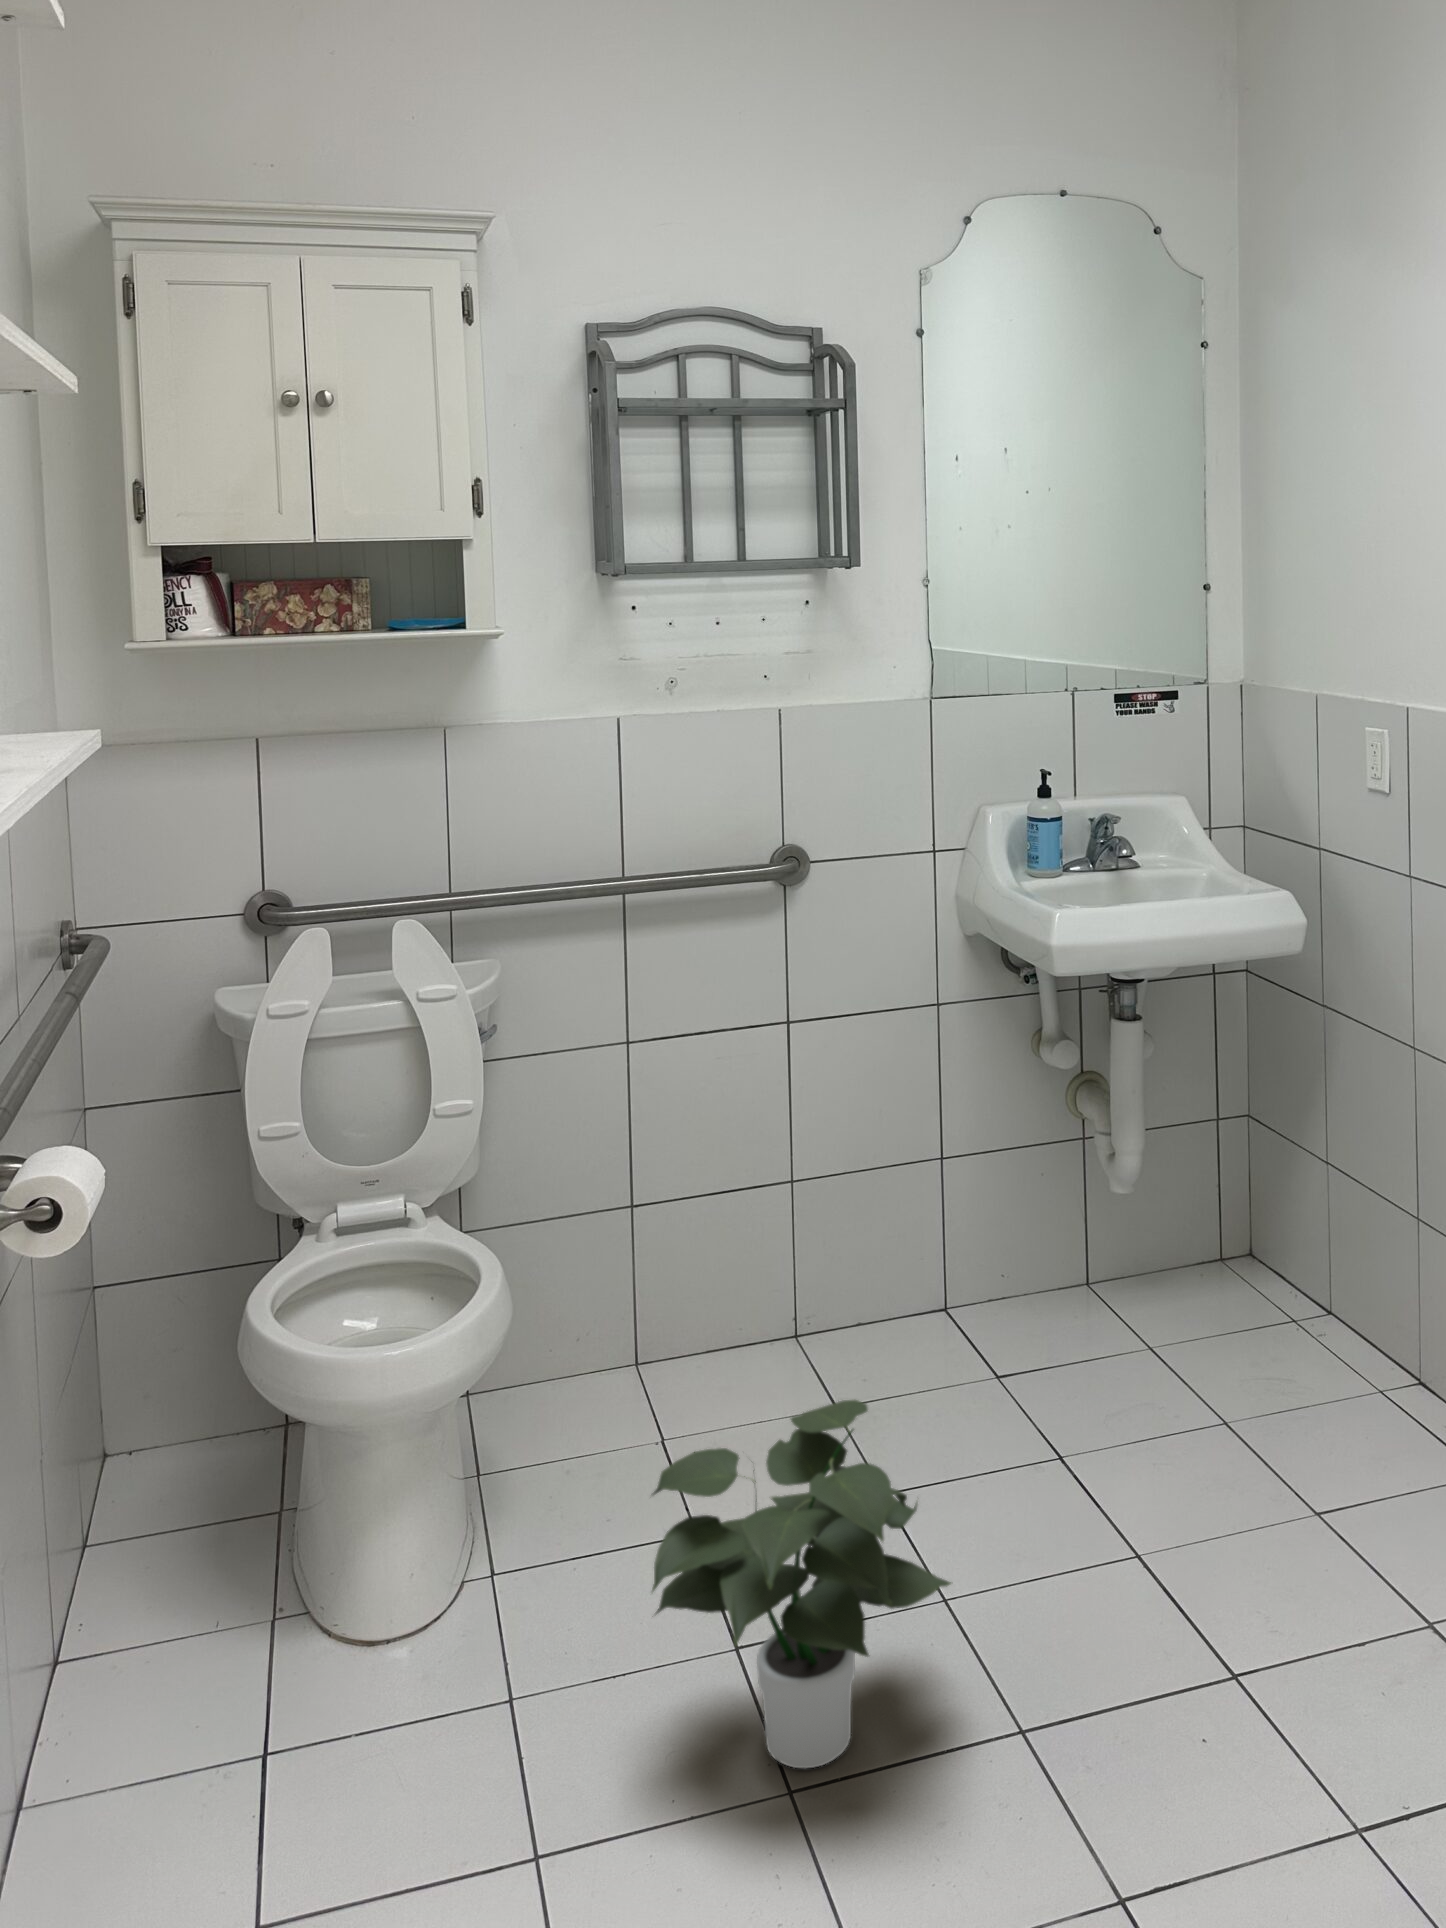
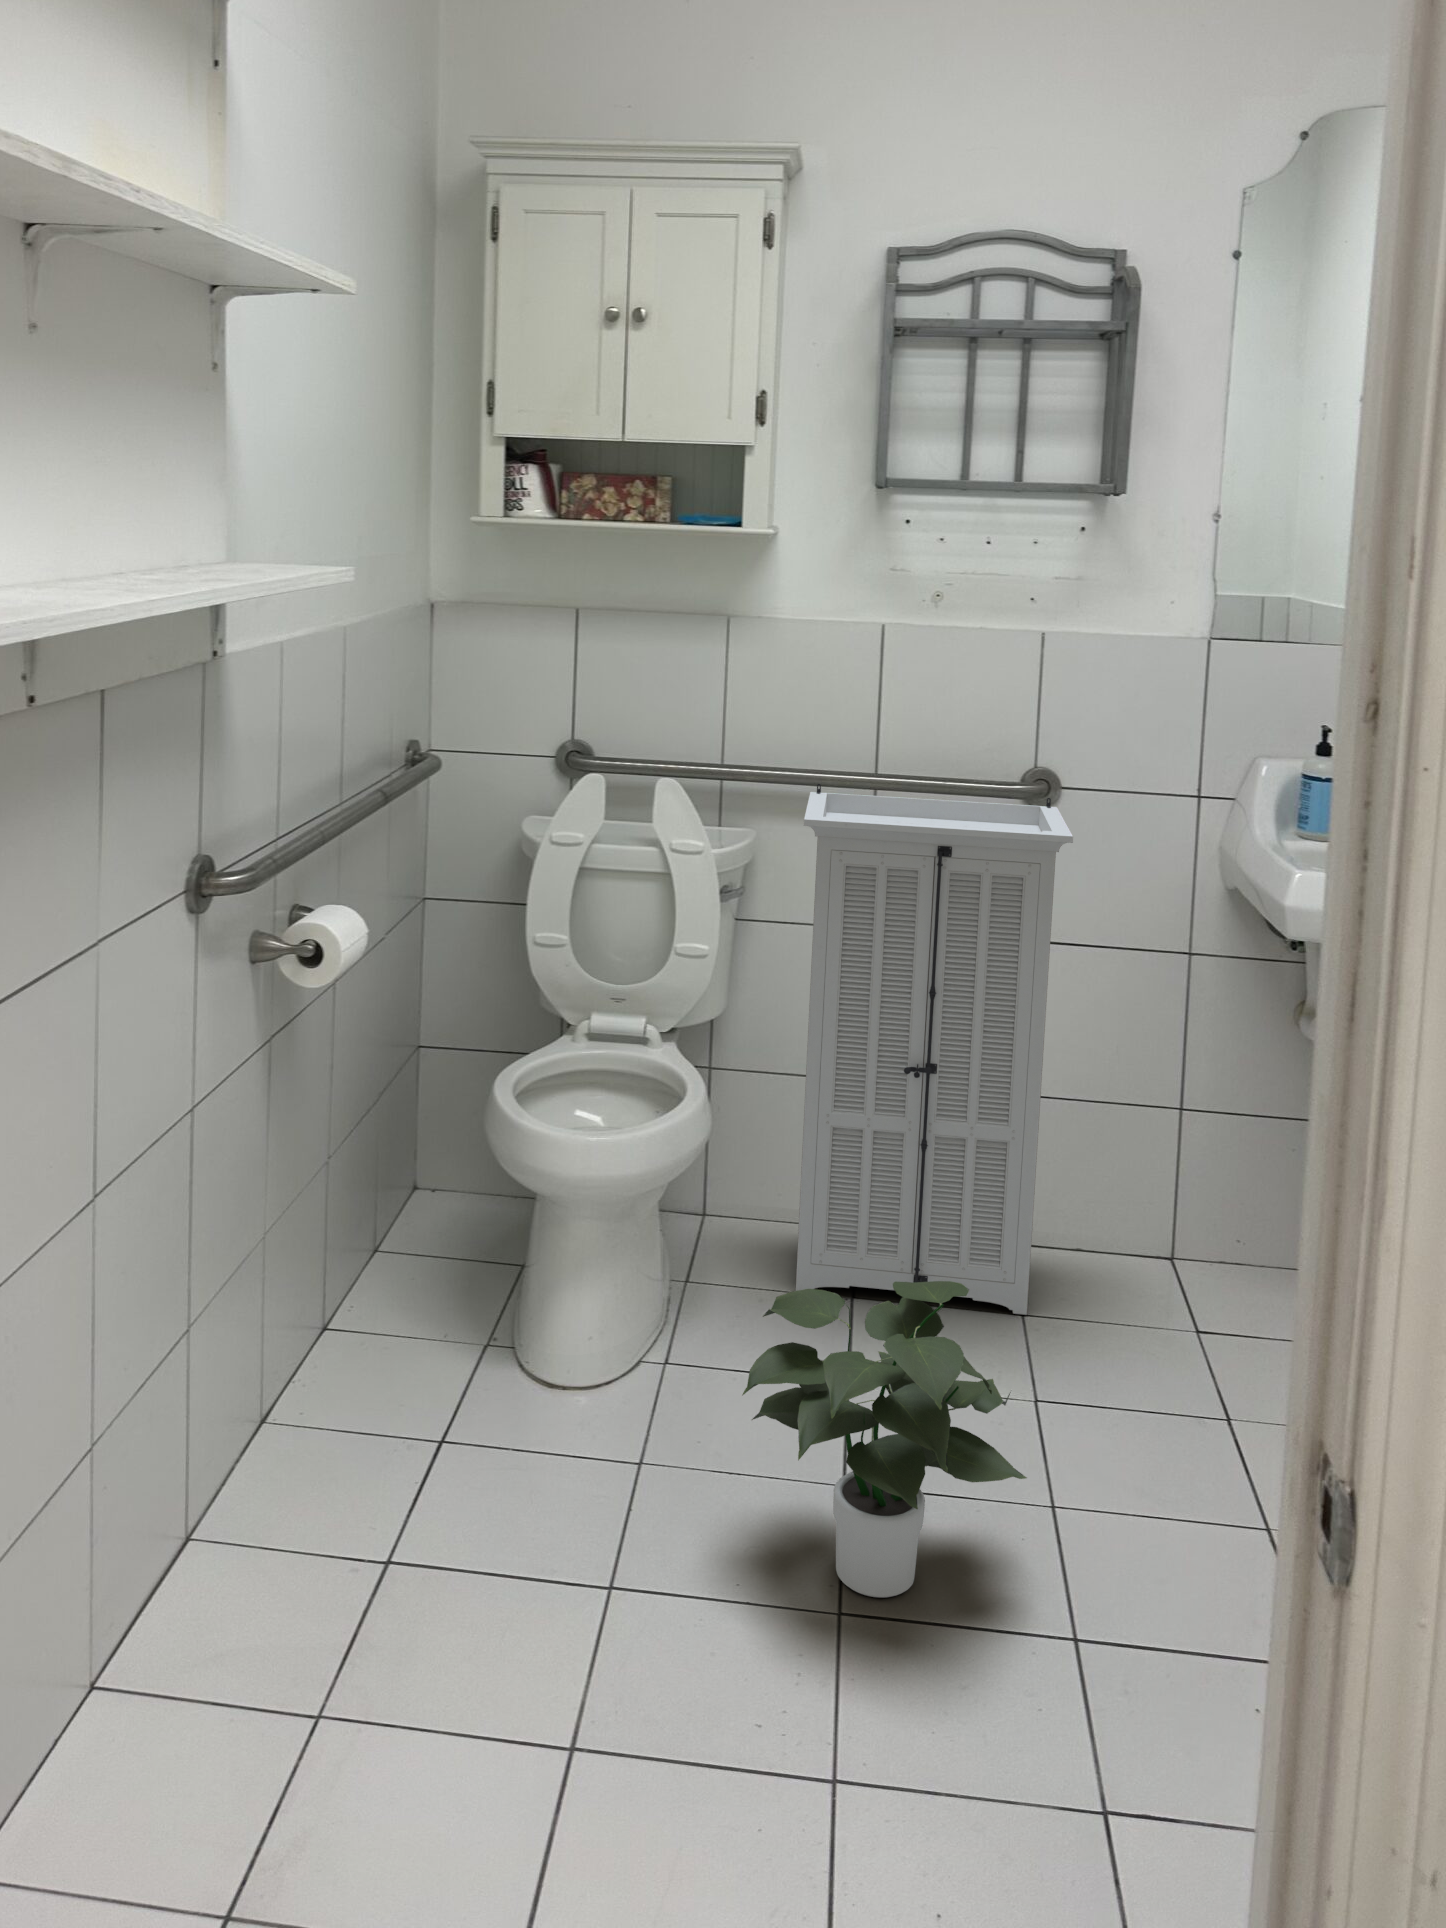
storage cabinet: none [555,876,848,1454] -> present [795,784,1073,1315]

